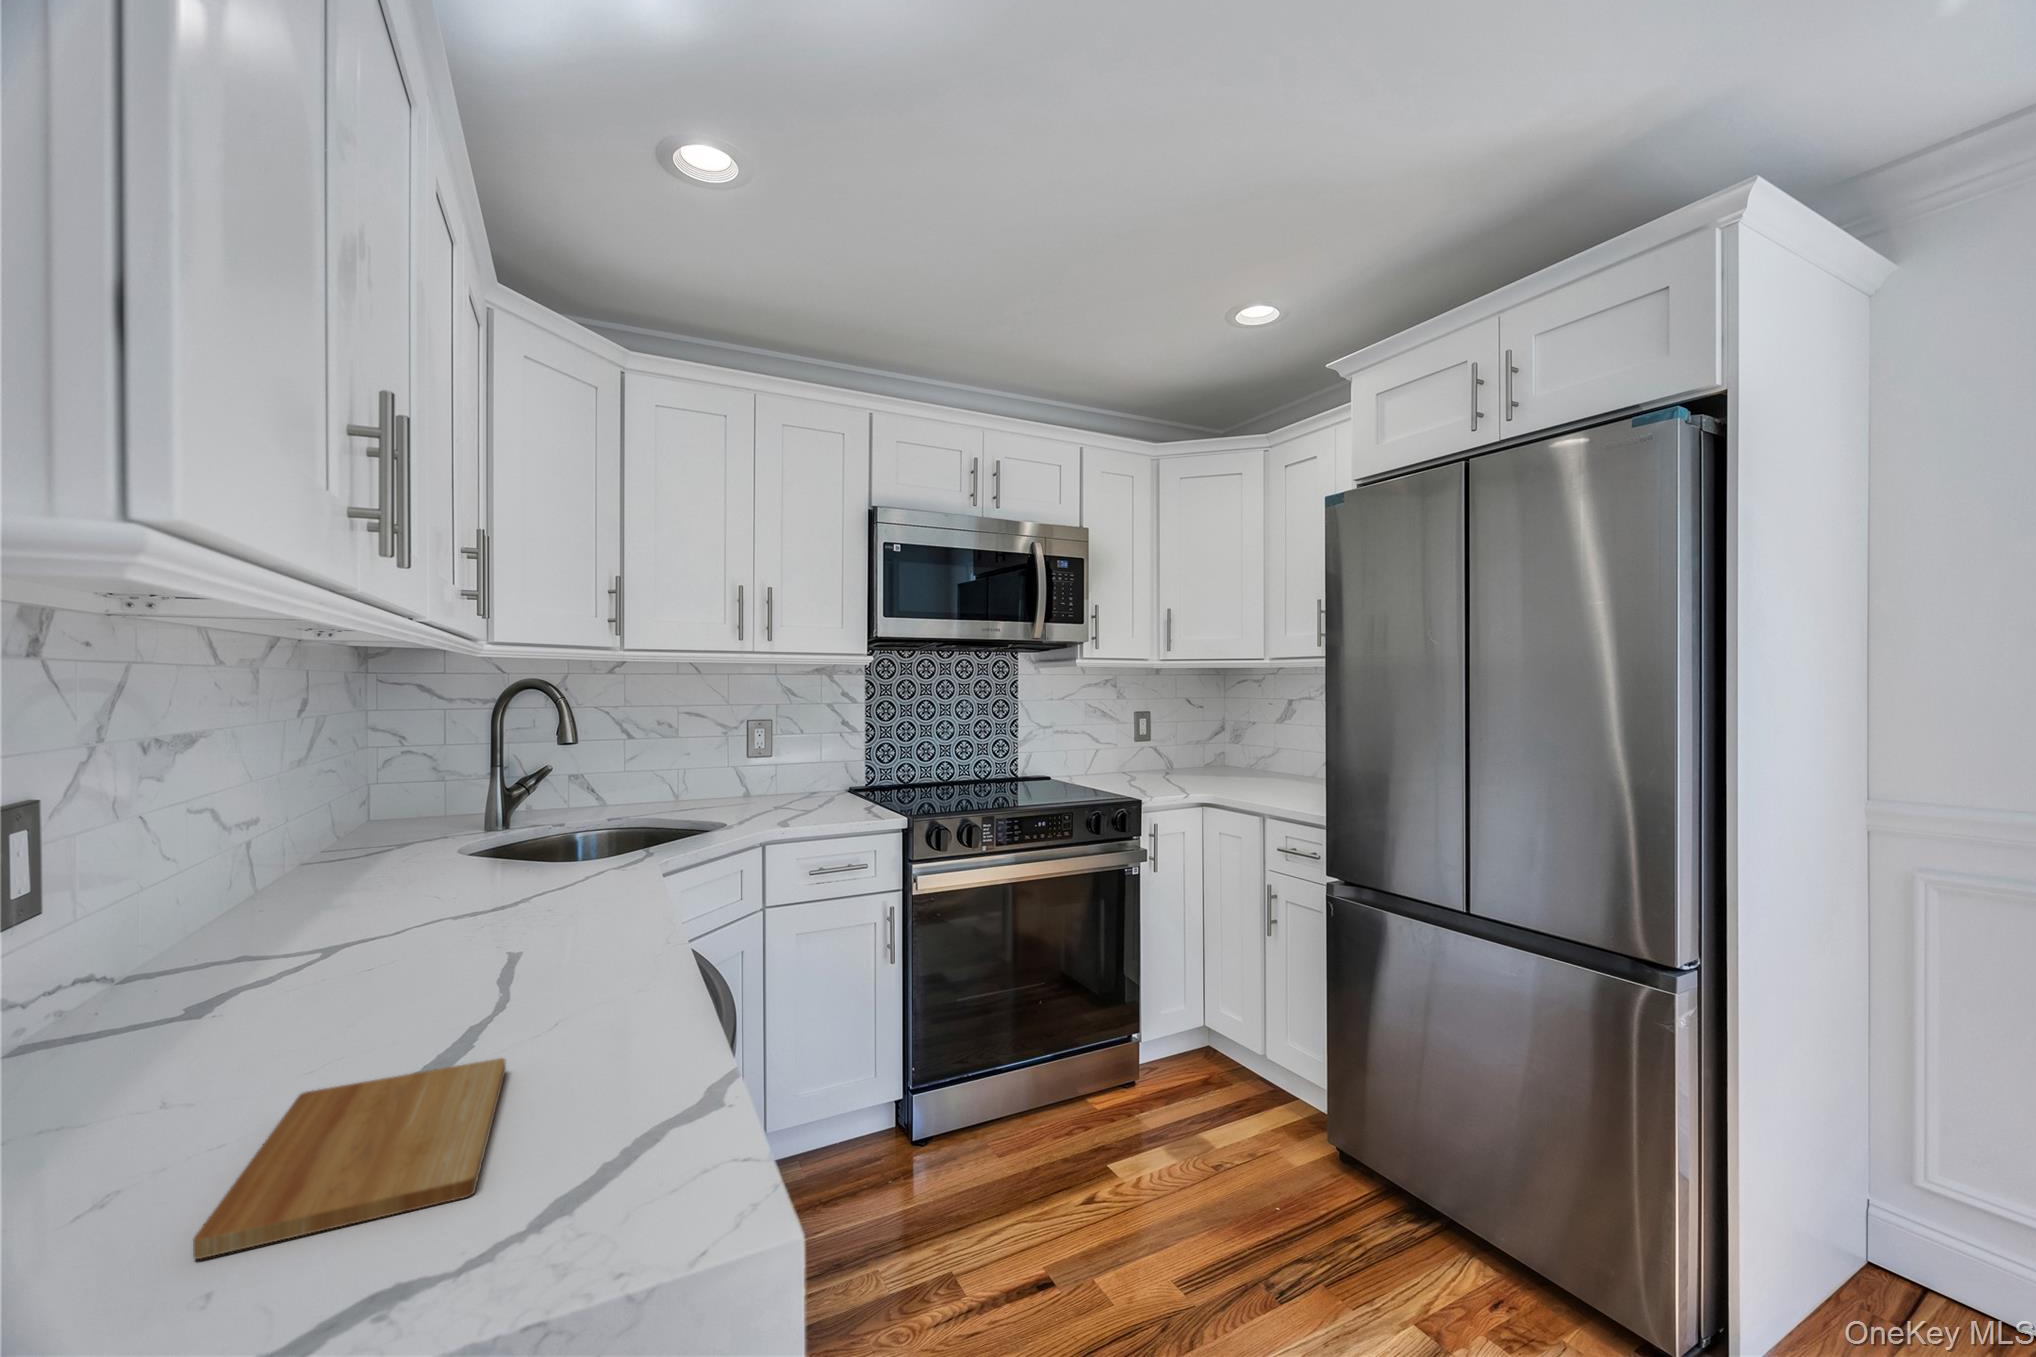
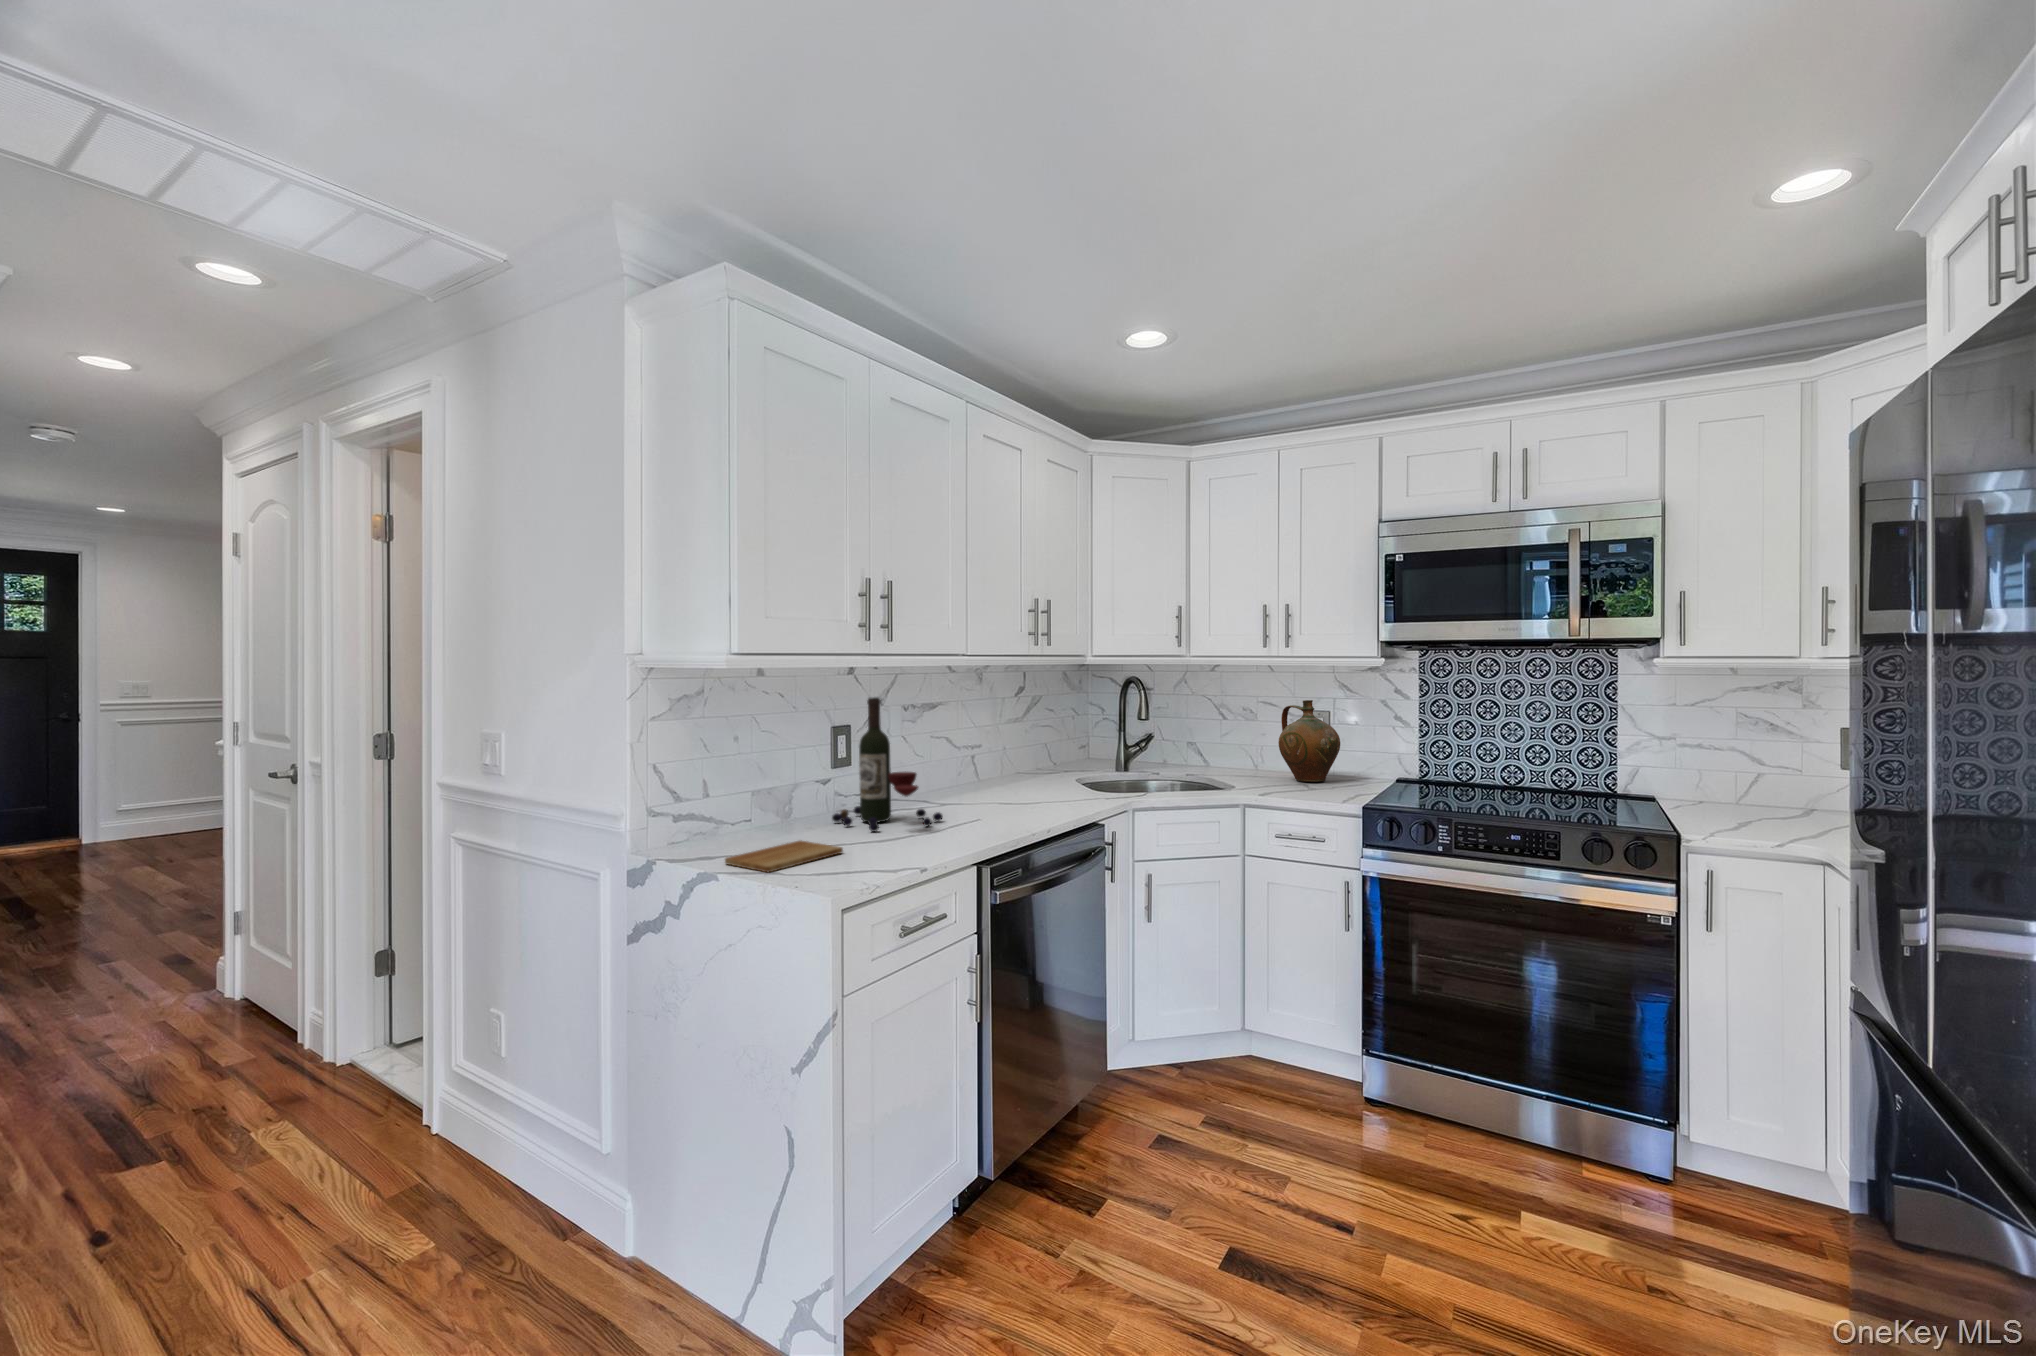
wine bottle: none [159,697,523,1031] -> present [832,697,943,831]
ceramic jug: none [734,705,809,804] -> present [1278,700,1340,782]

